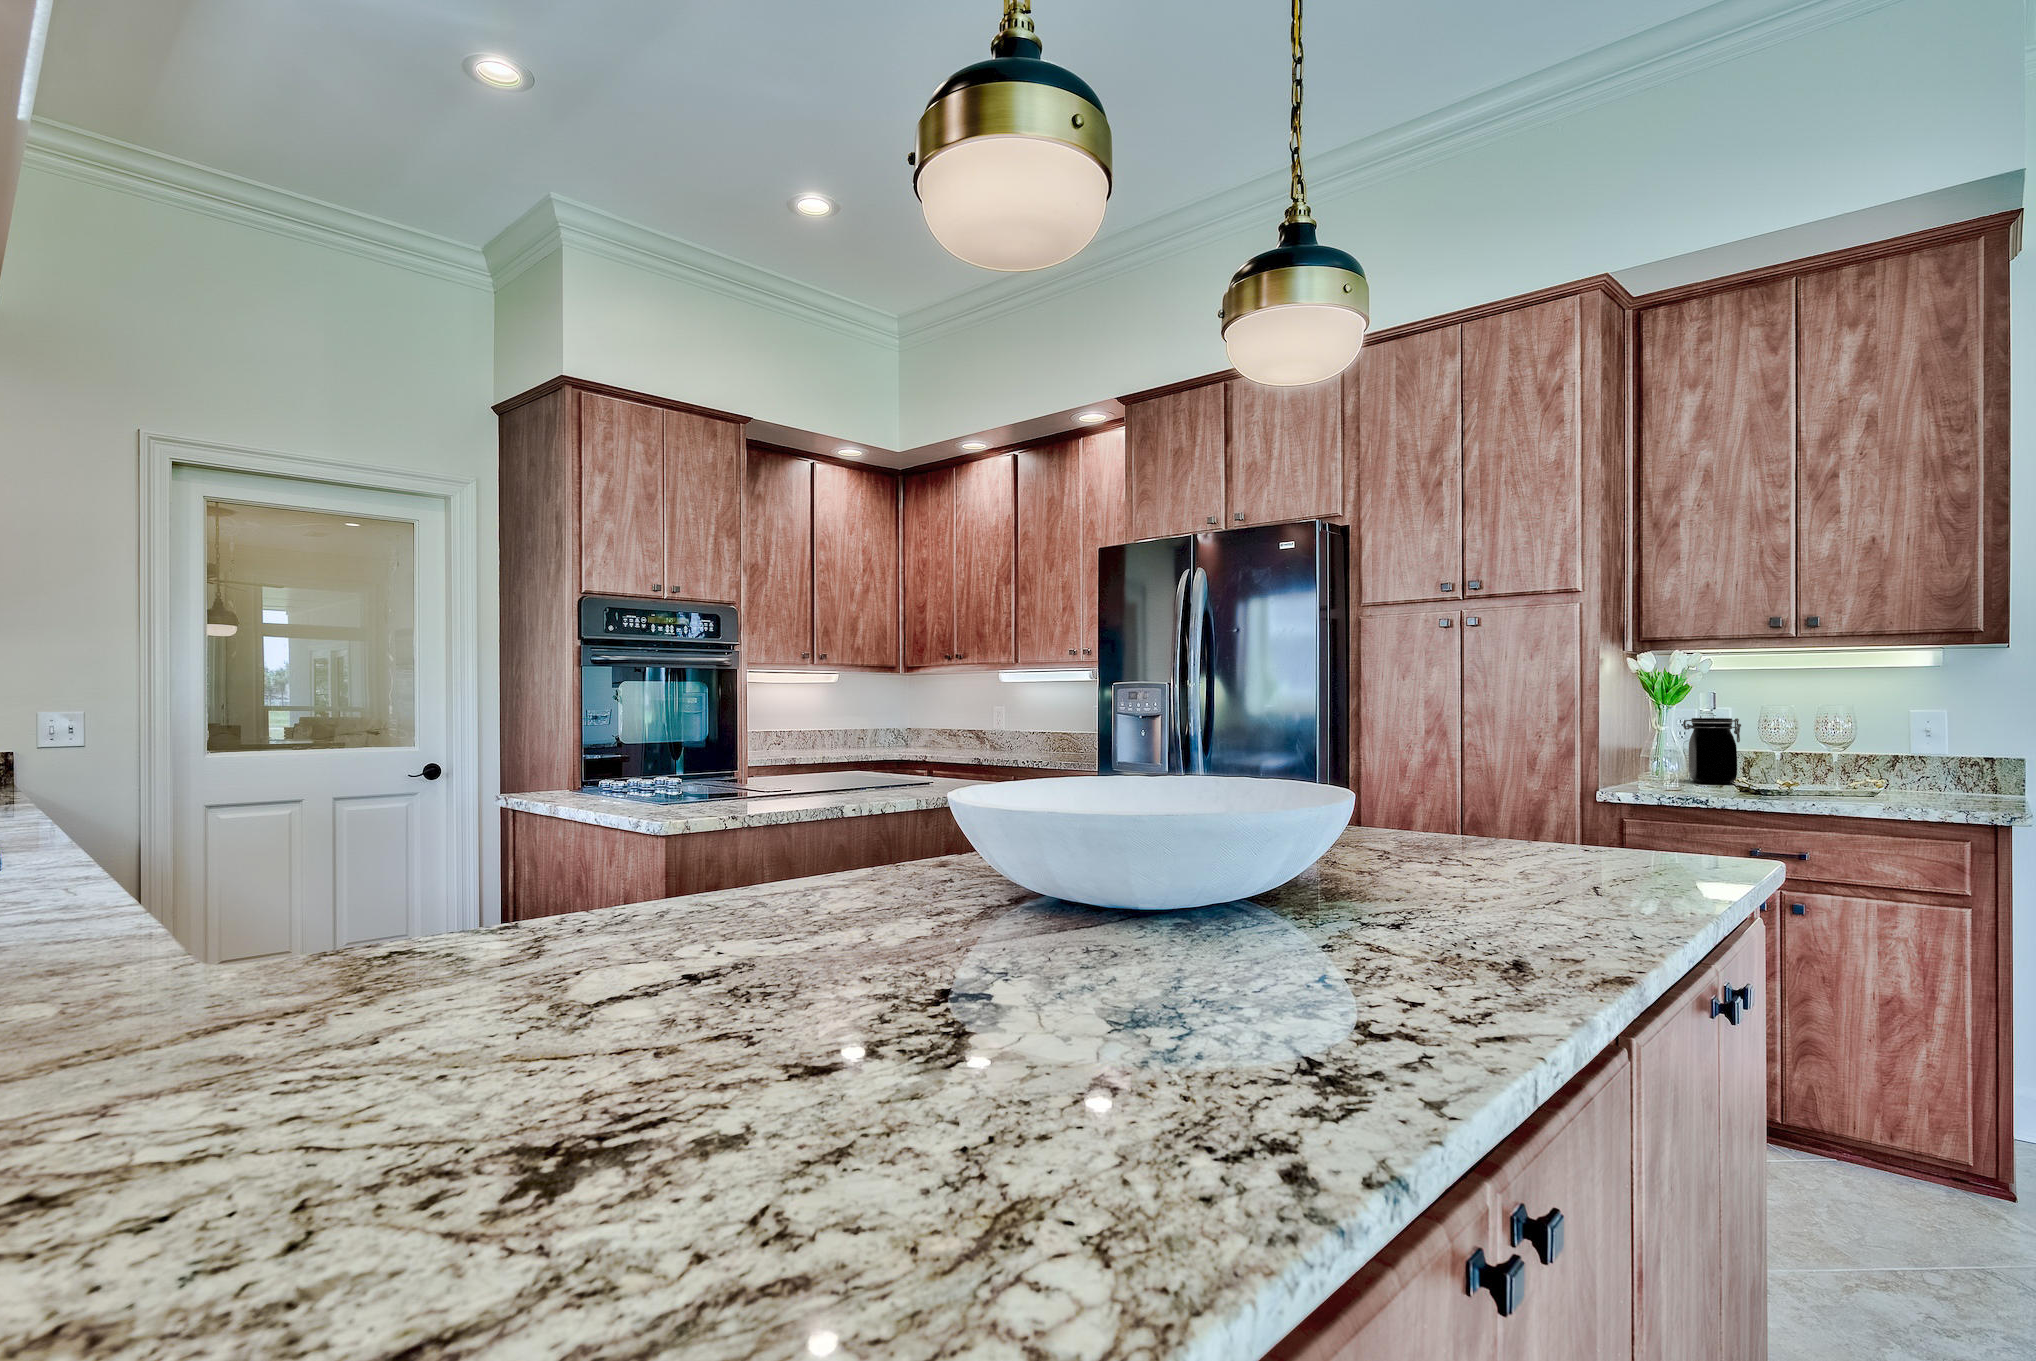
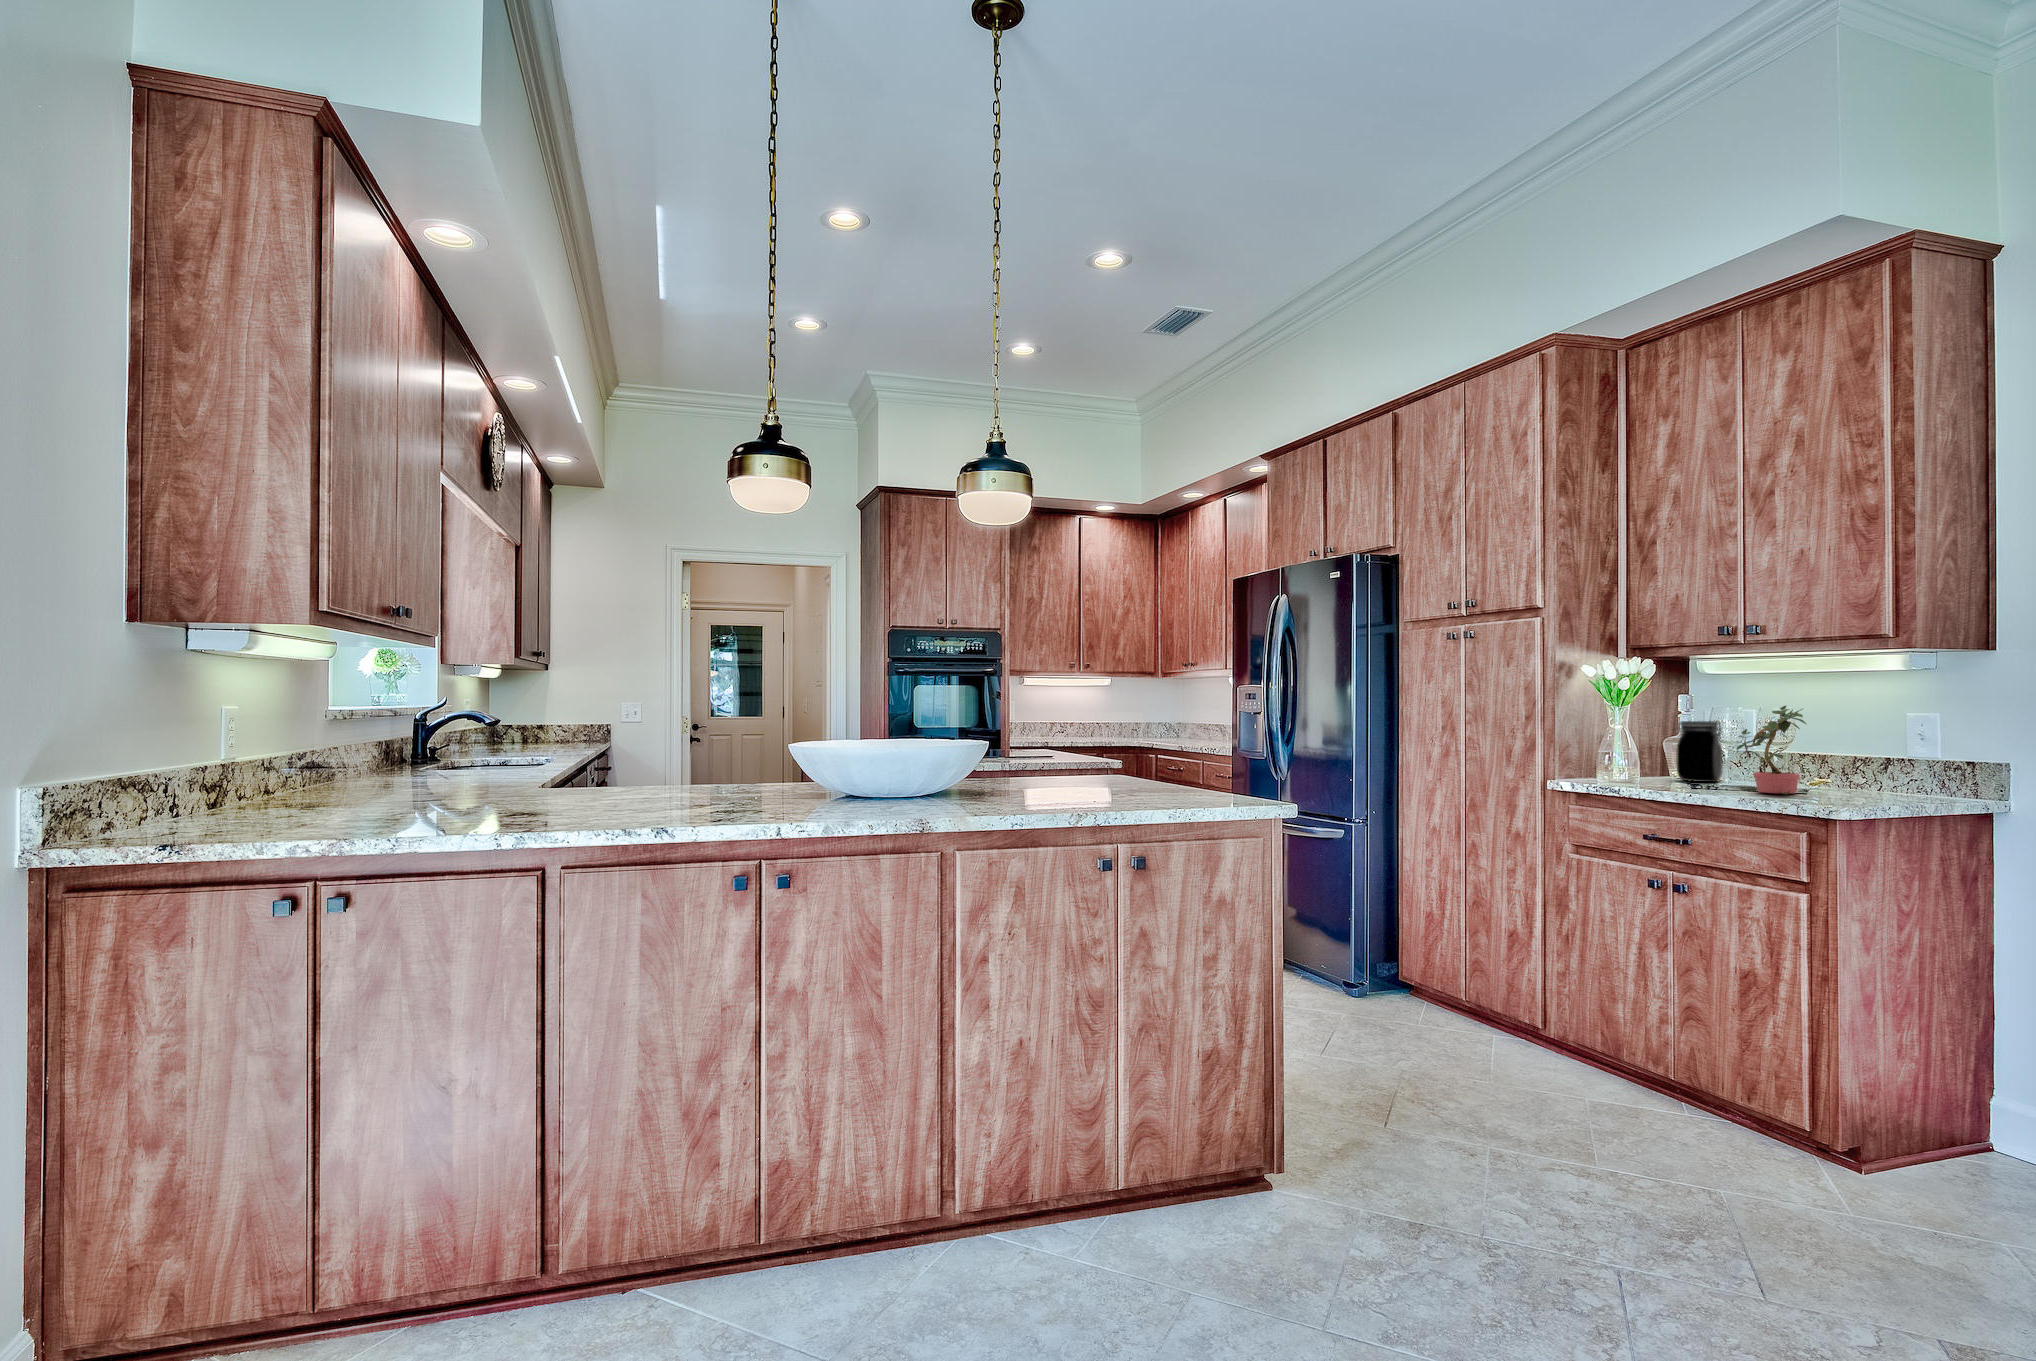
potted plant: none [1771,702,1914,797] -> present [1737,706,1806,794]

